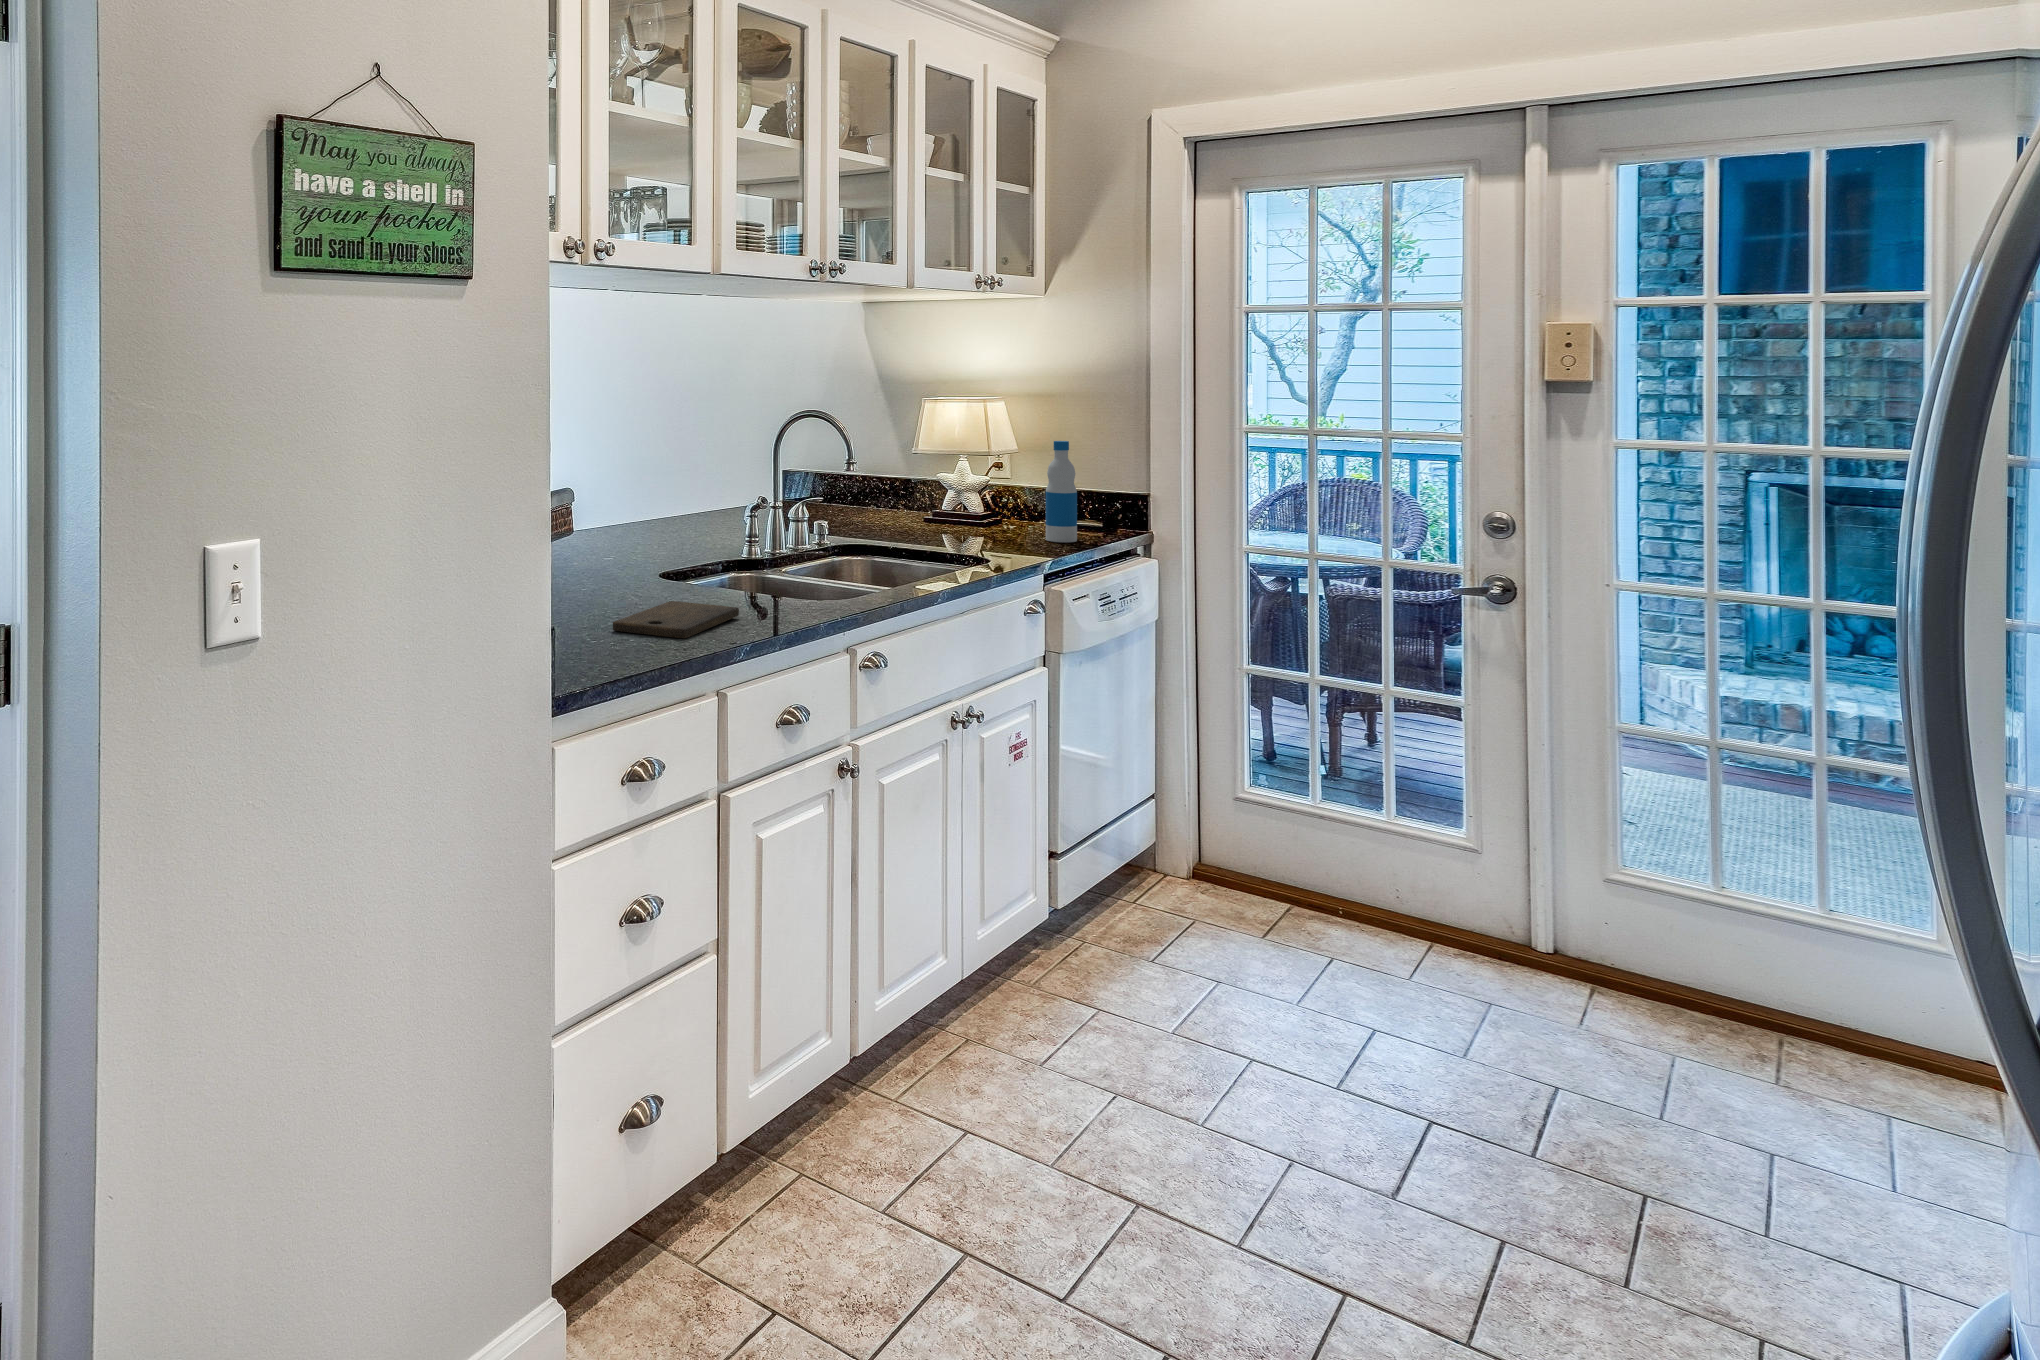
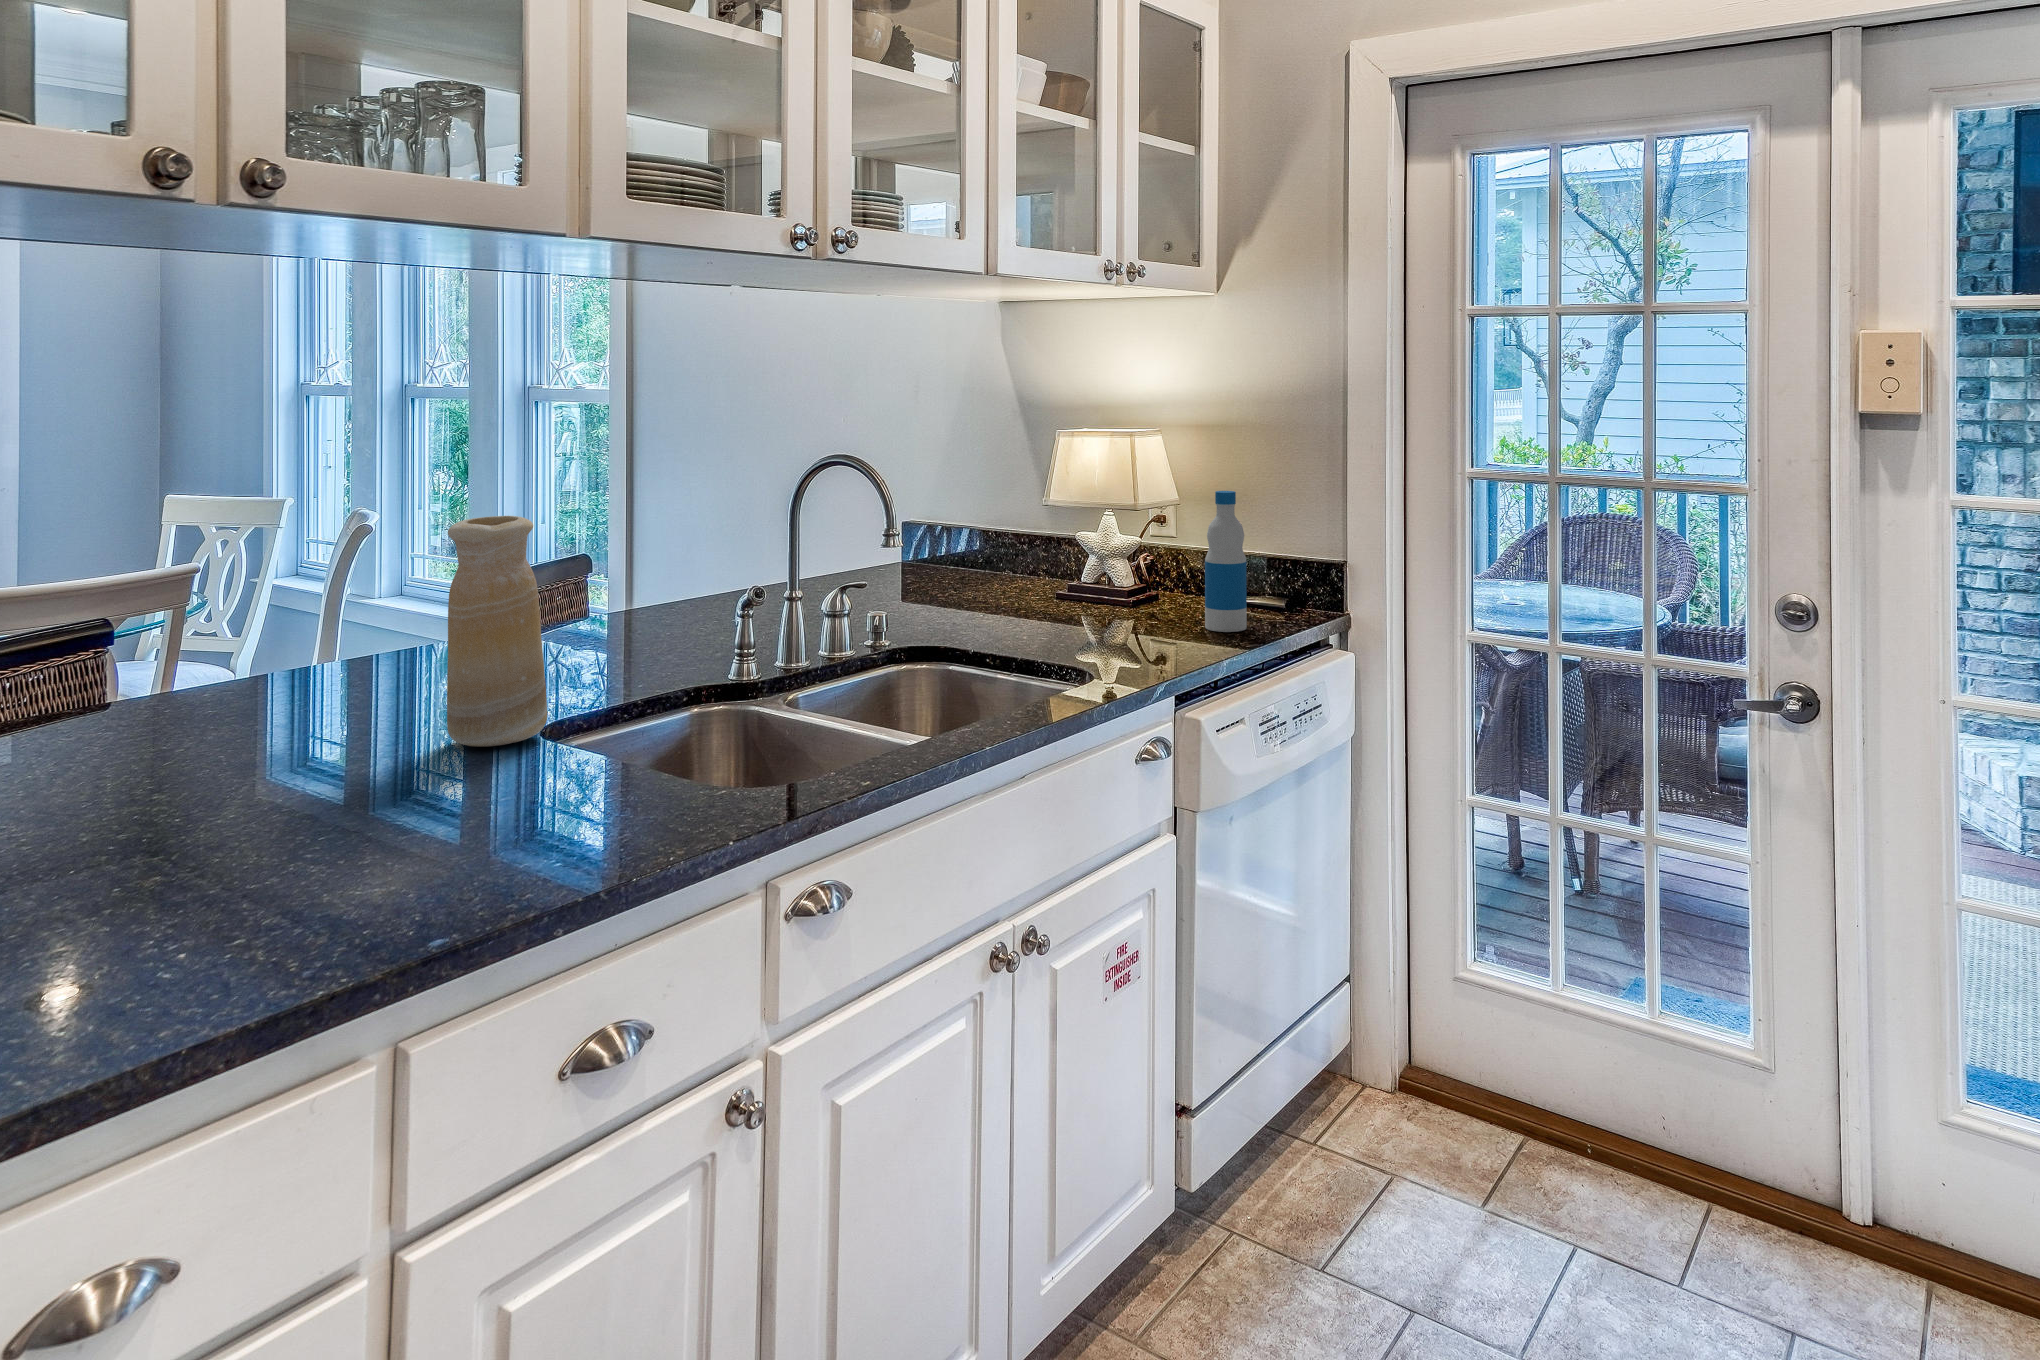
vase: none [605,442,662,584] -> present [447,516,547,747]
cutting board: present [613,601,739,638] -> none [271,808,560,918]

